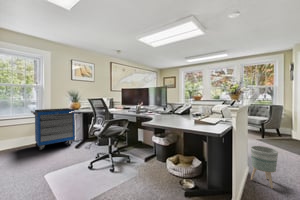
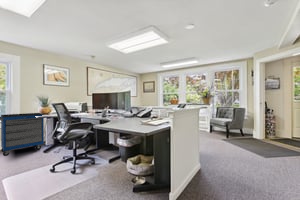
planter: present [251,146,278,188] -> none [198,145,219,181]

